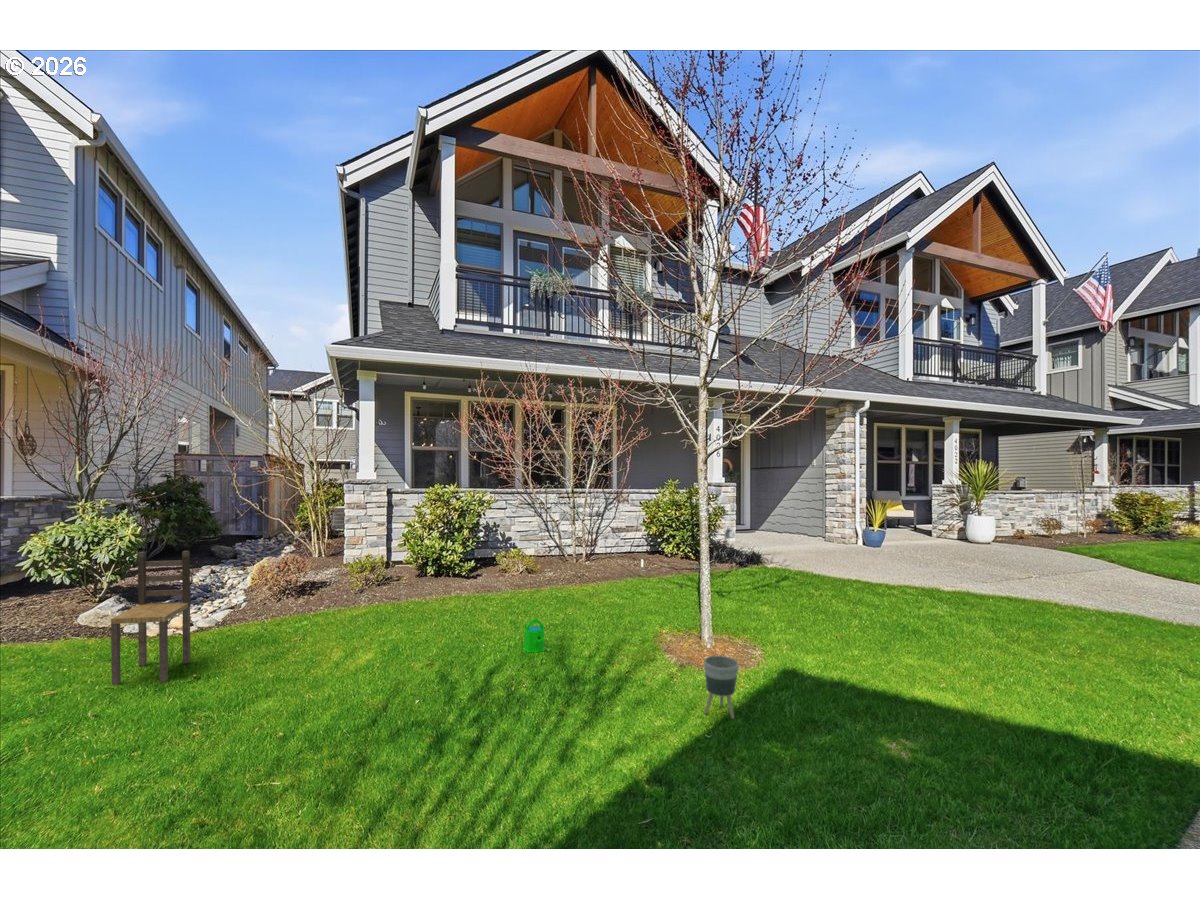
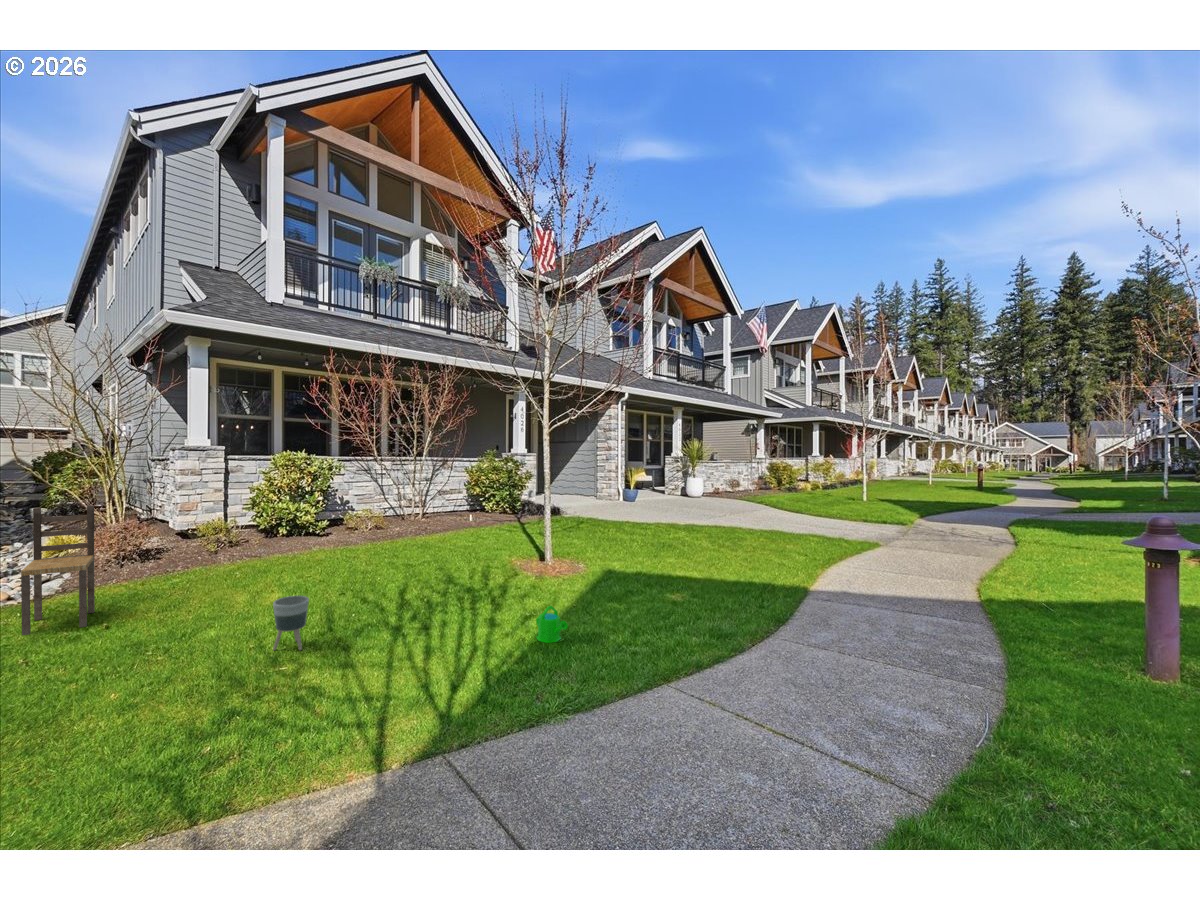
watering can: present [523,619,546,653] -> present [536,606,568,643]
planter: present [704,656,738,719] -> present [273,596,309,650]

